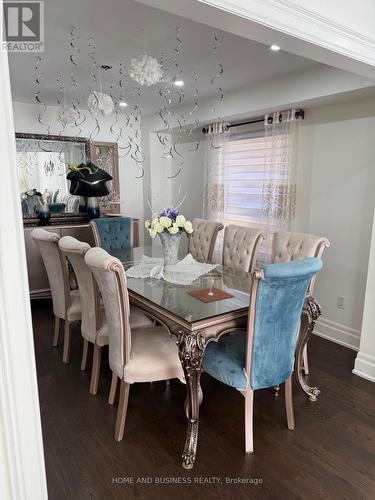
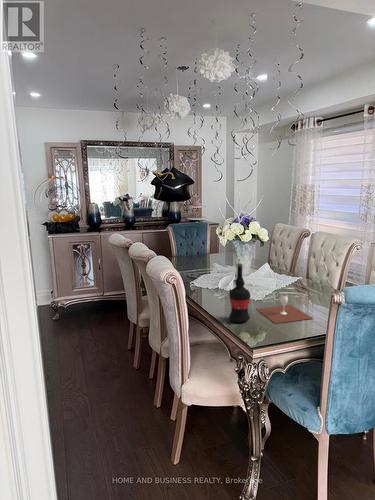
wine bottle: none [165,251,184,304] -> present [229,263,250,322]

